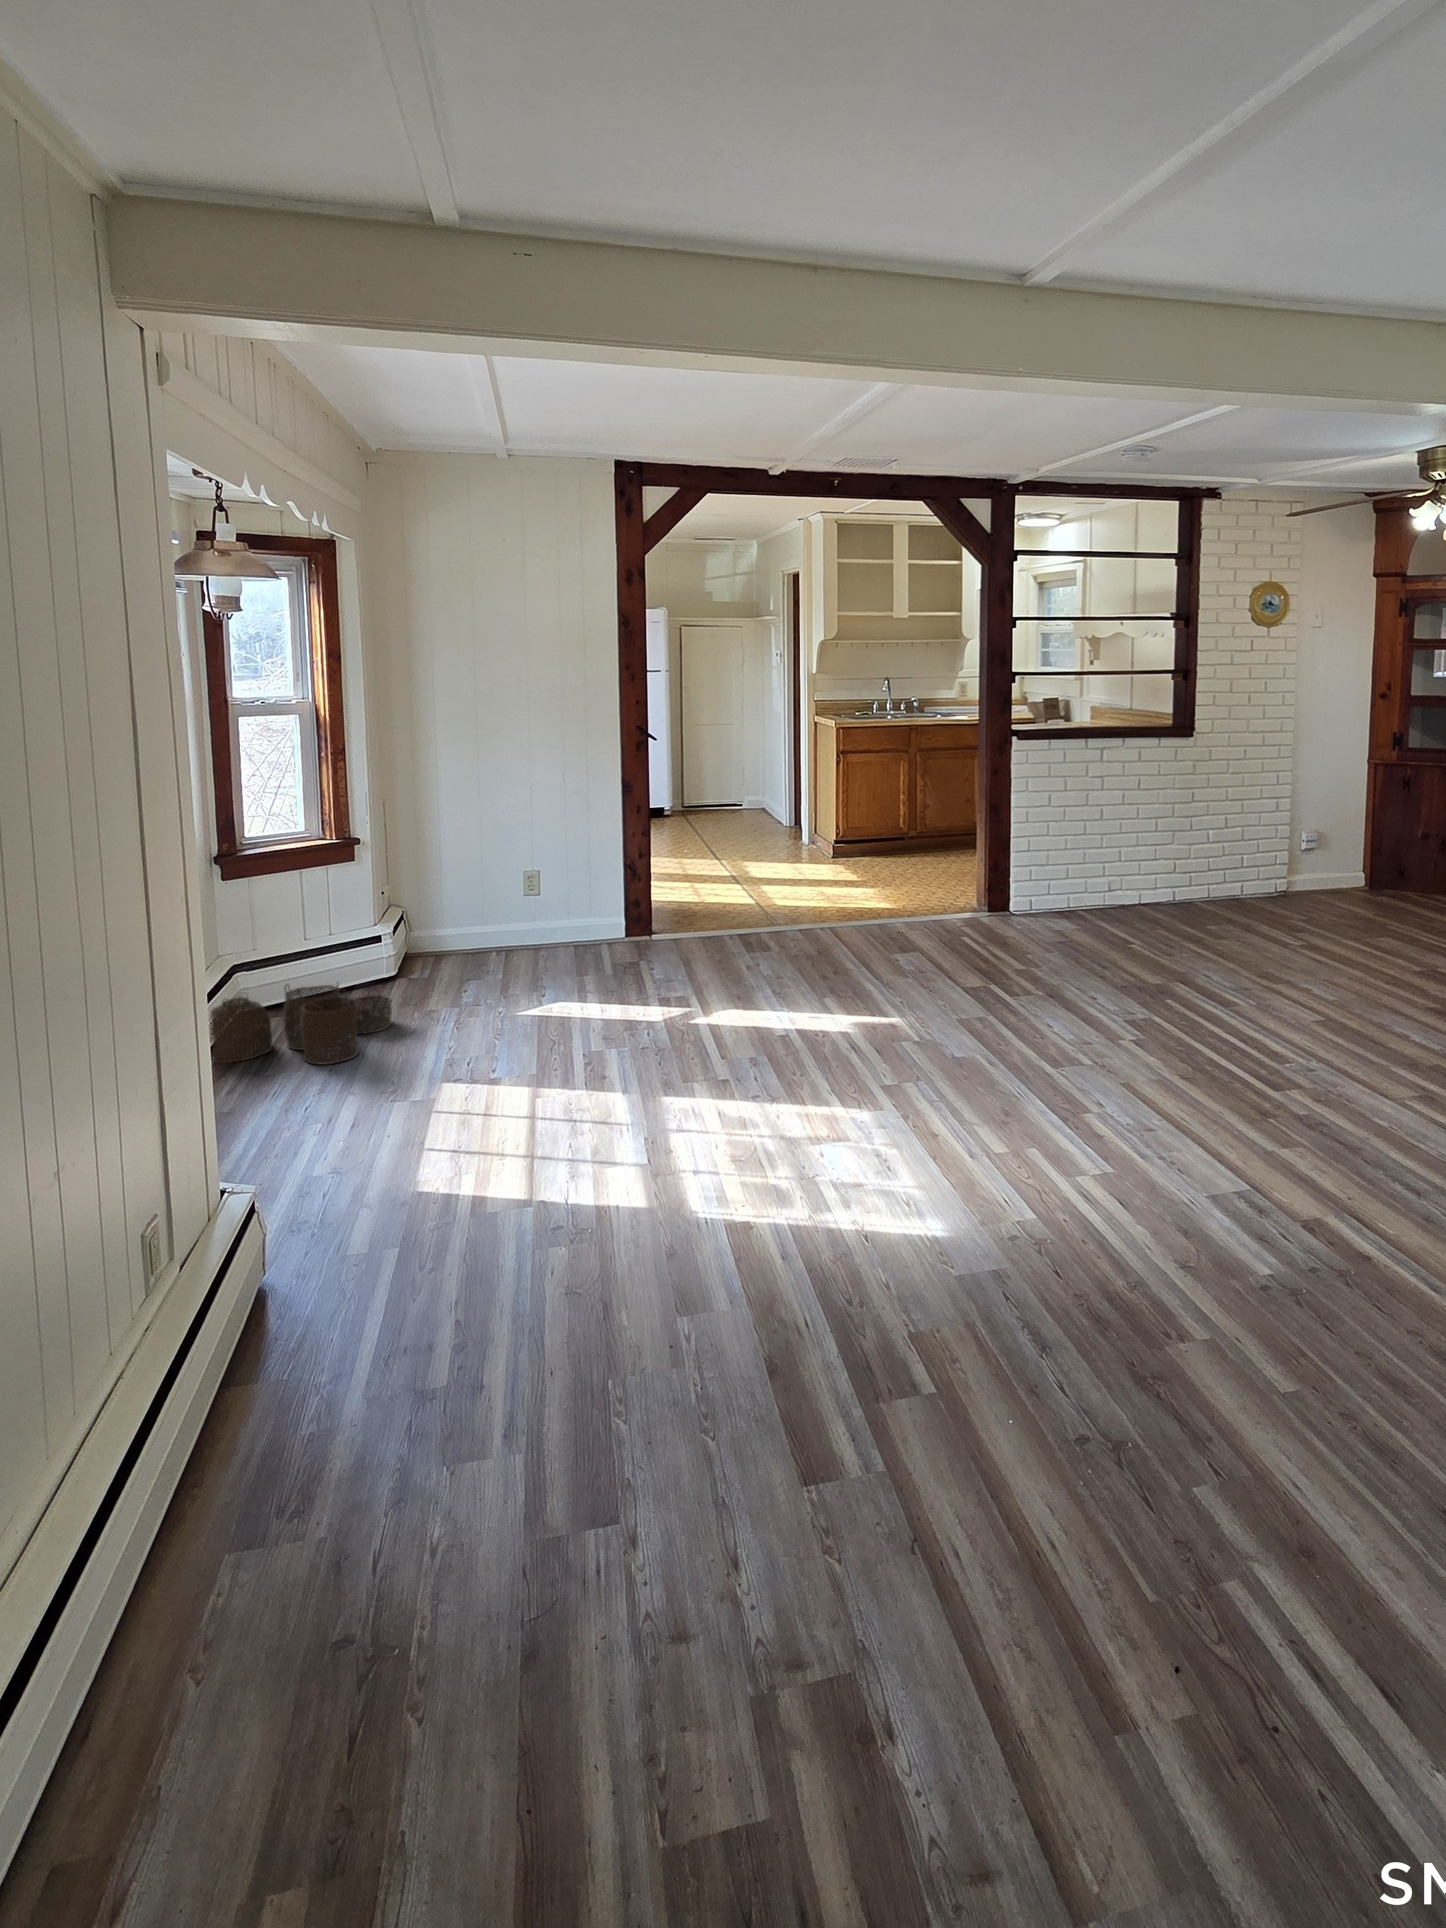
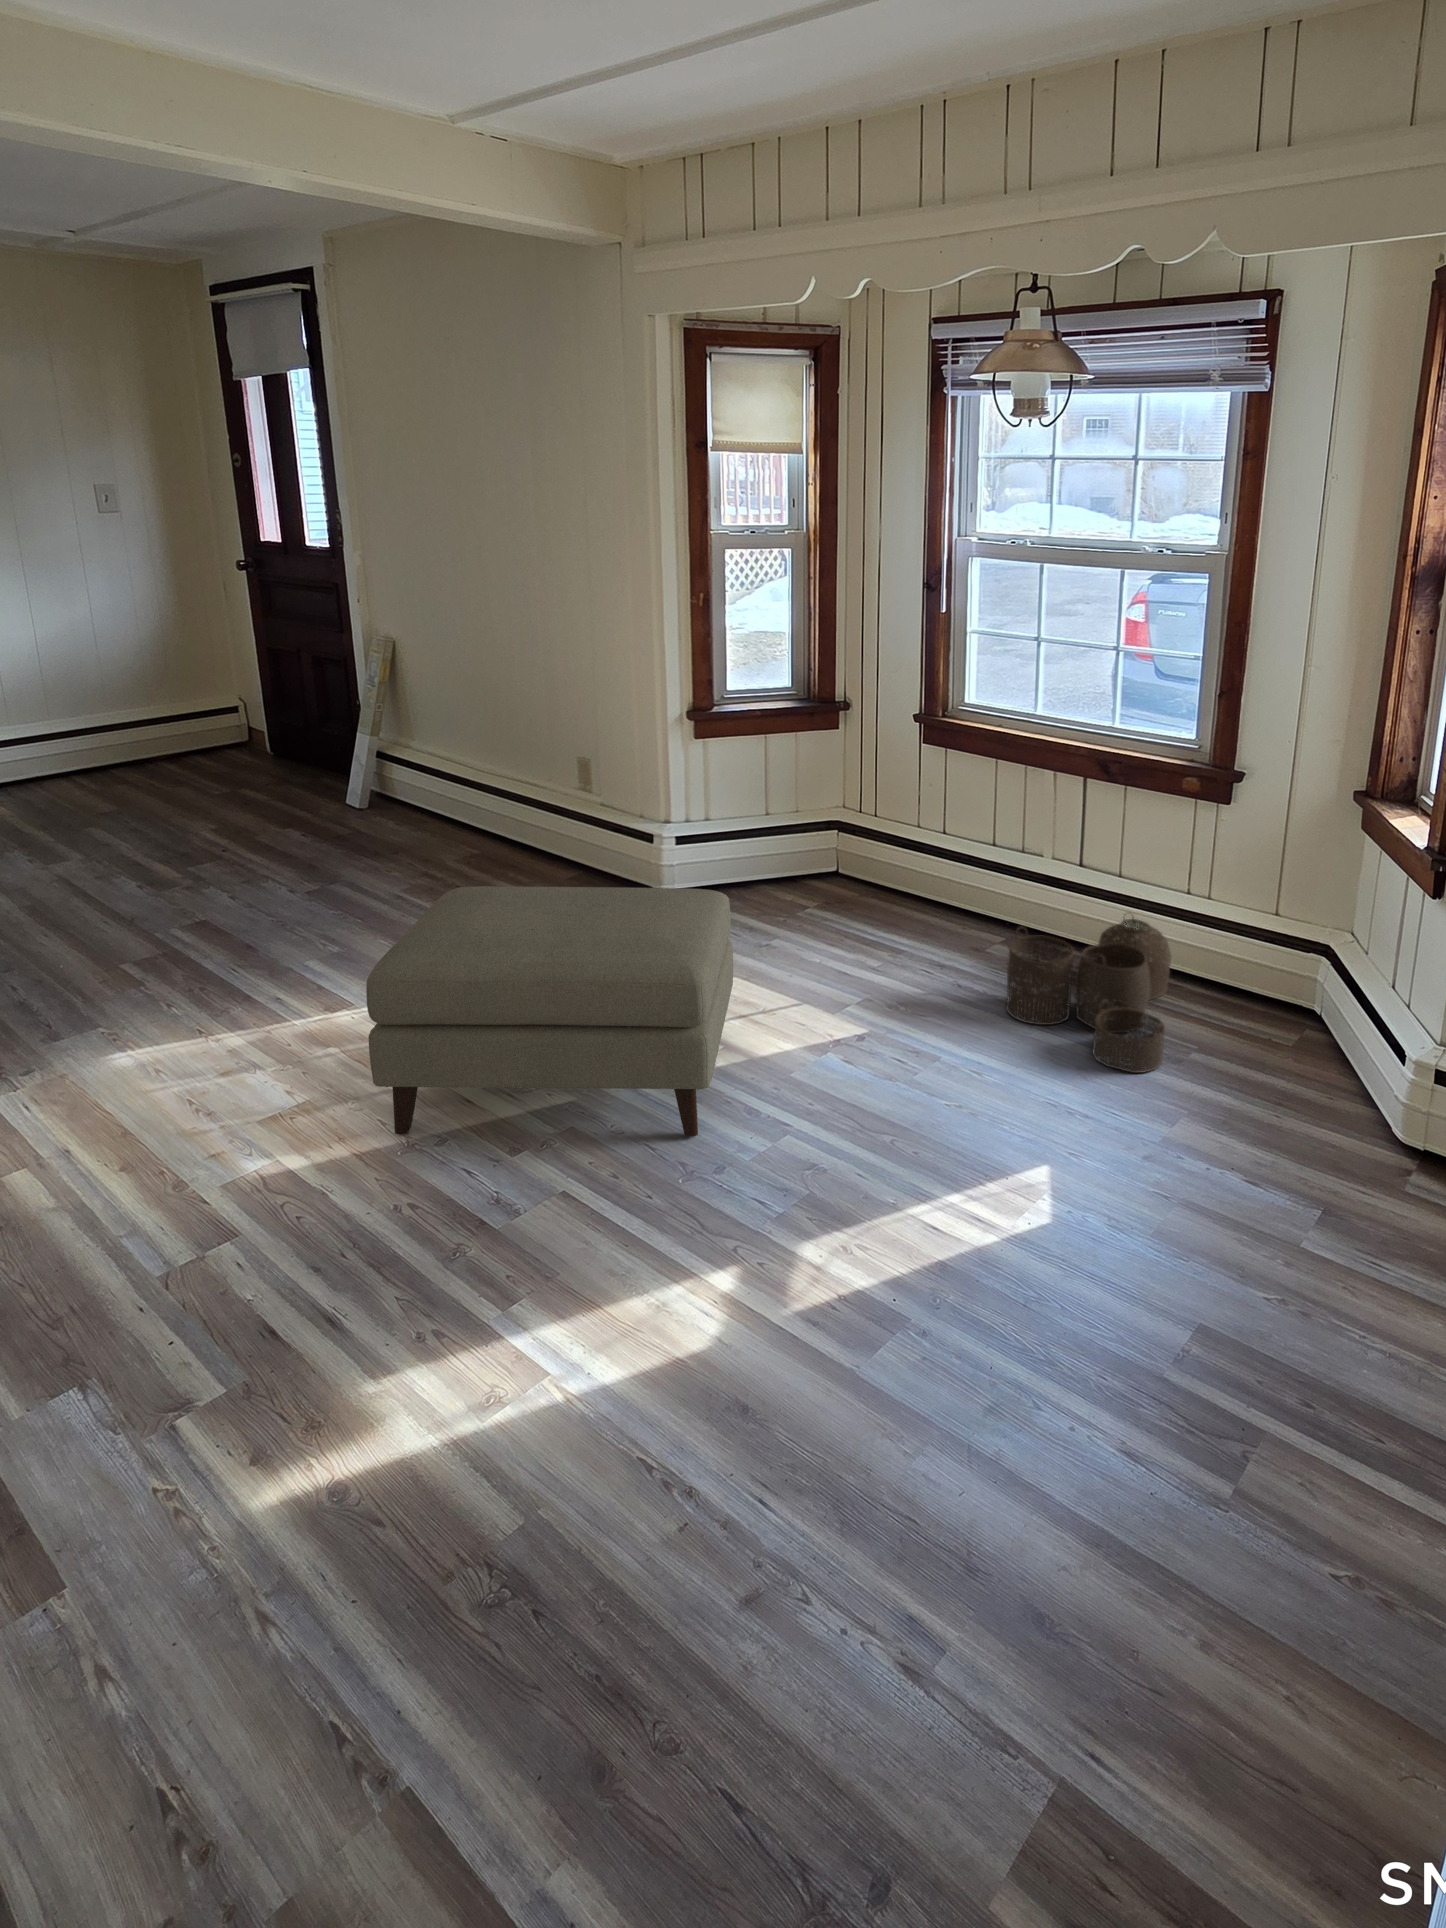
ottoman: none [505,948,788,1159] -> present [366,886,733,1137]

